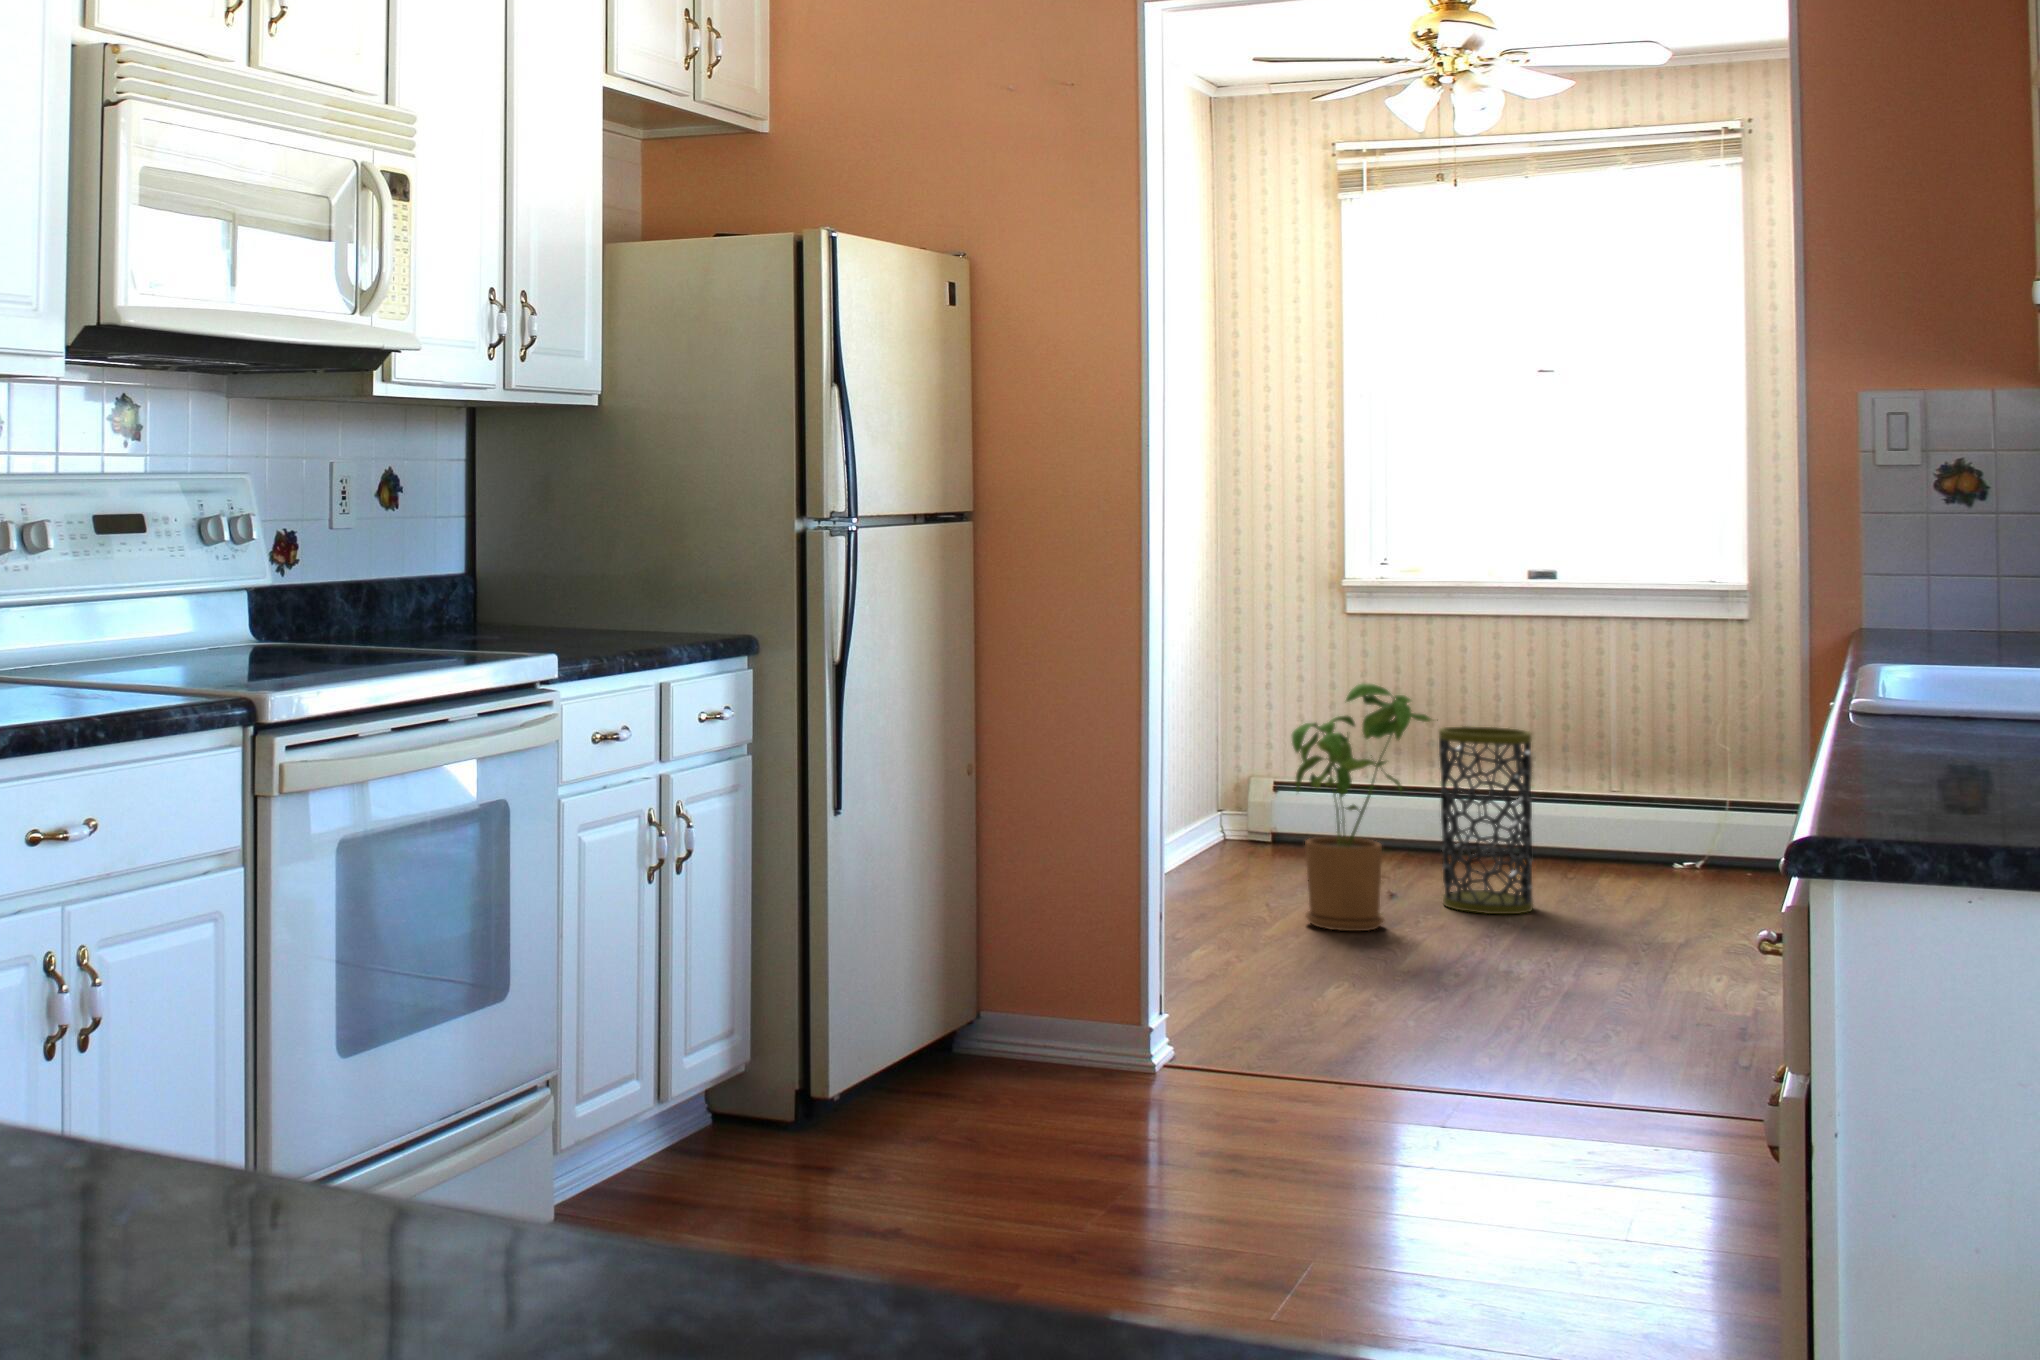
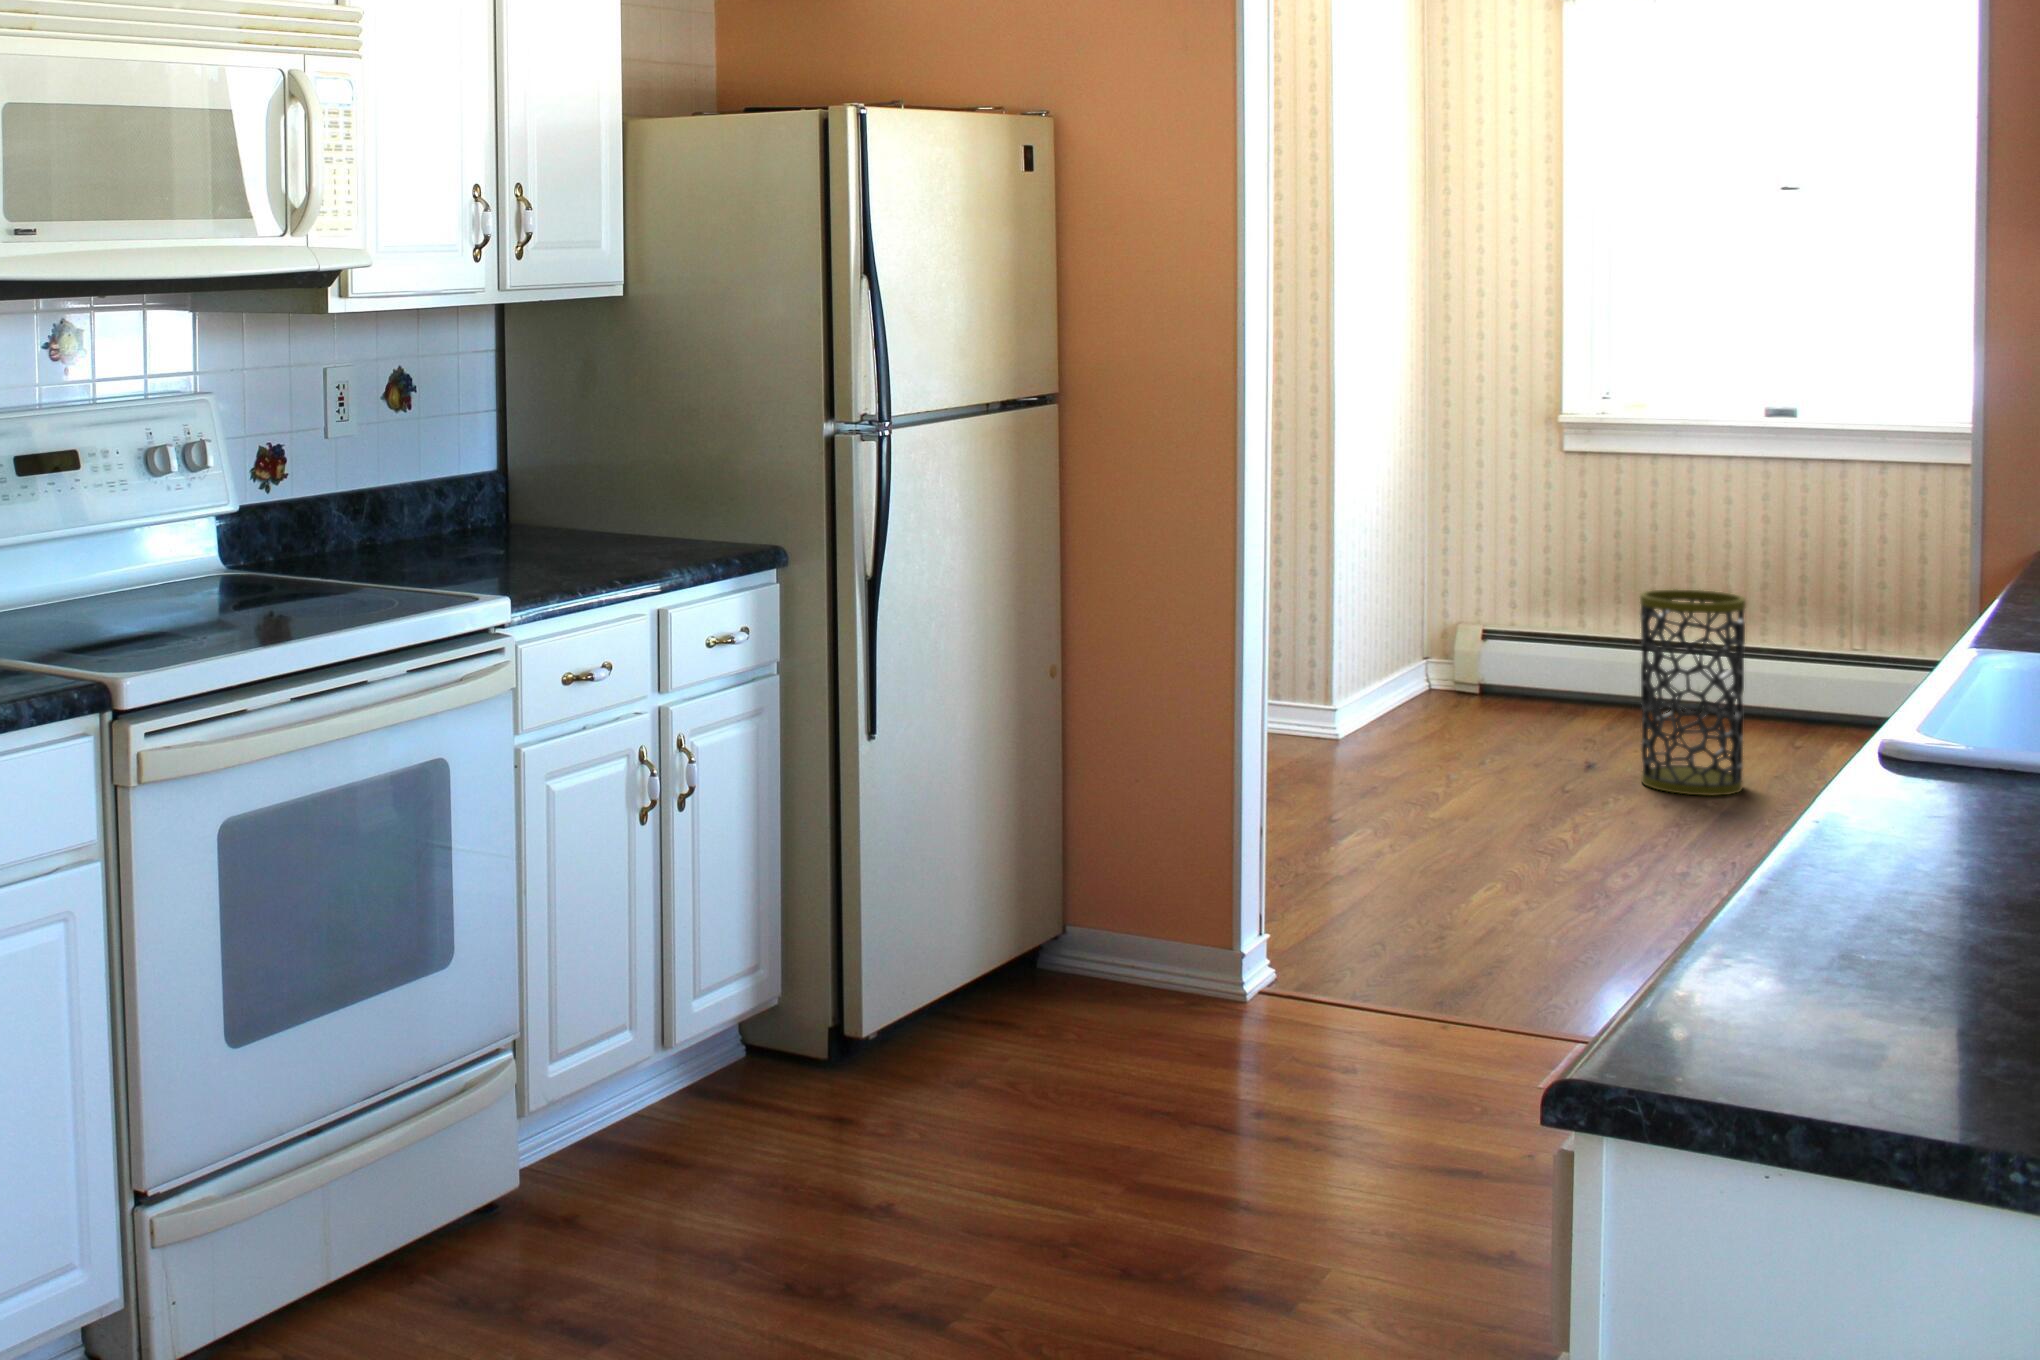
house plant: present [1291,684,1431,931] -> none [1465,551,1629,816]

